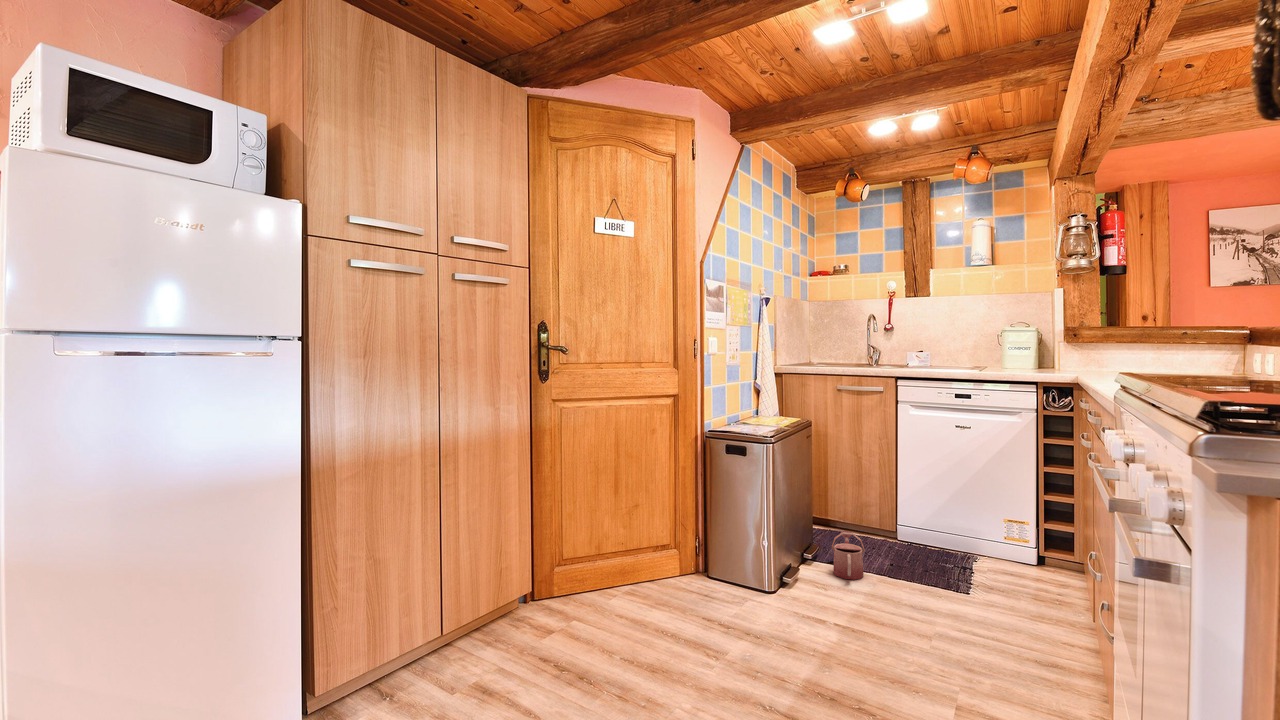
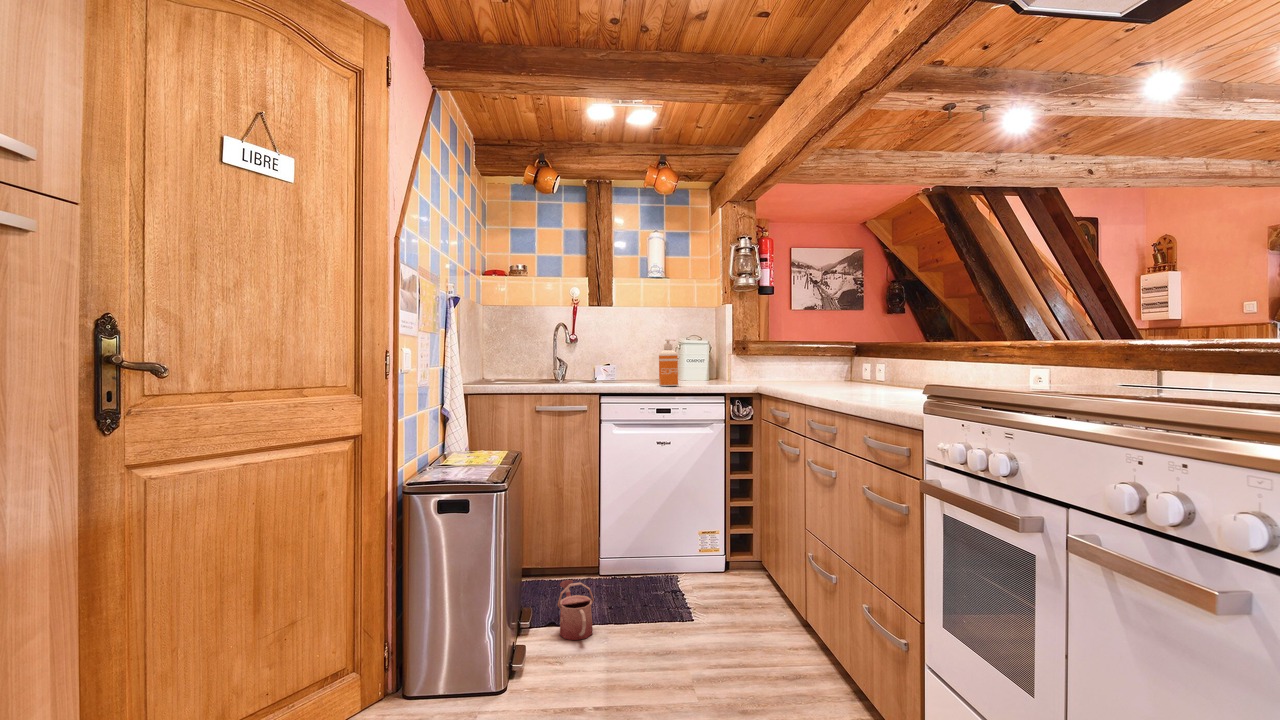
soap dispenser: none [964,326,985,372] -> present [659,339,678,386]

